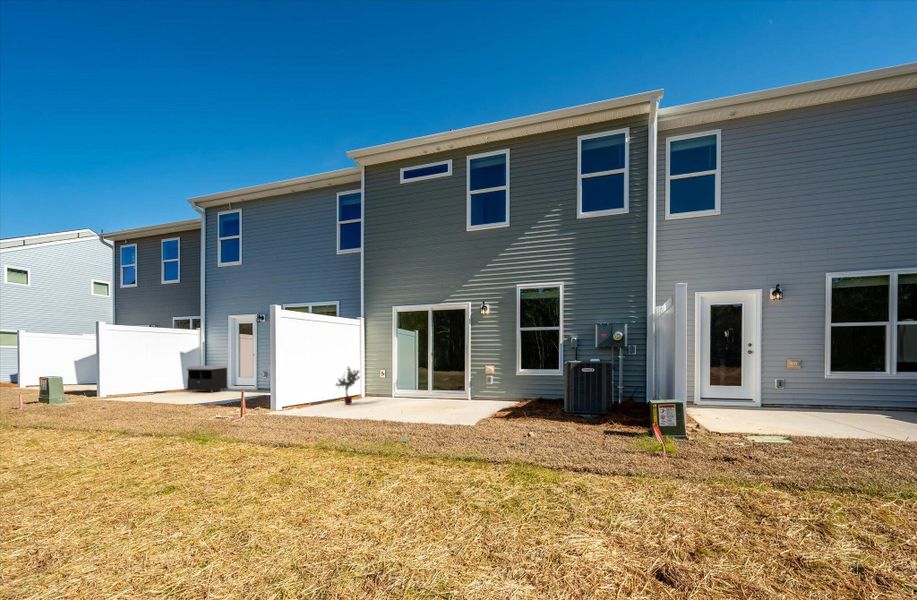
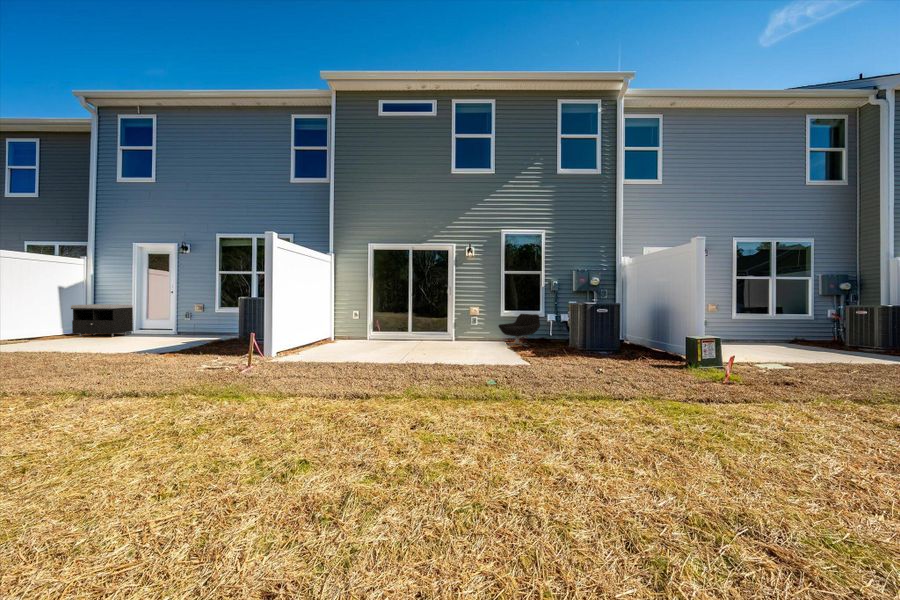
potted tree: present [336,367,359,405] -> none [313,305,338,346]
lounge chair: none [509,372,552,409] -> present [498,314,540,346]

